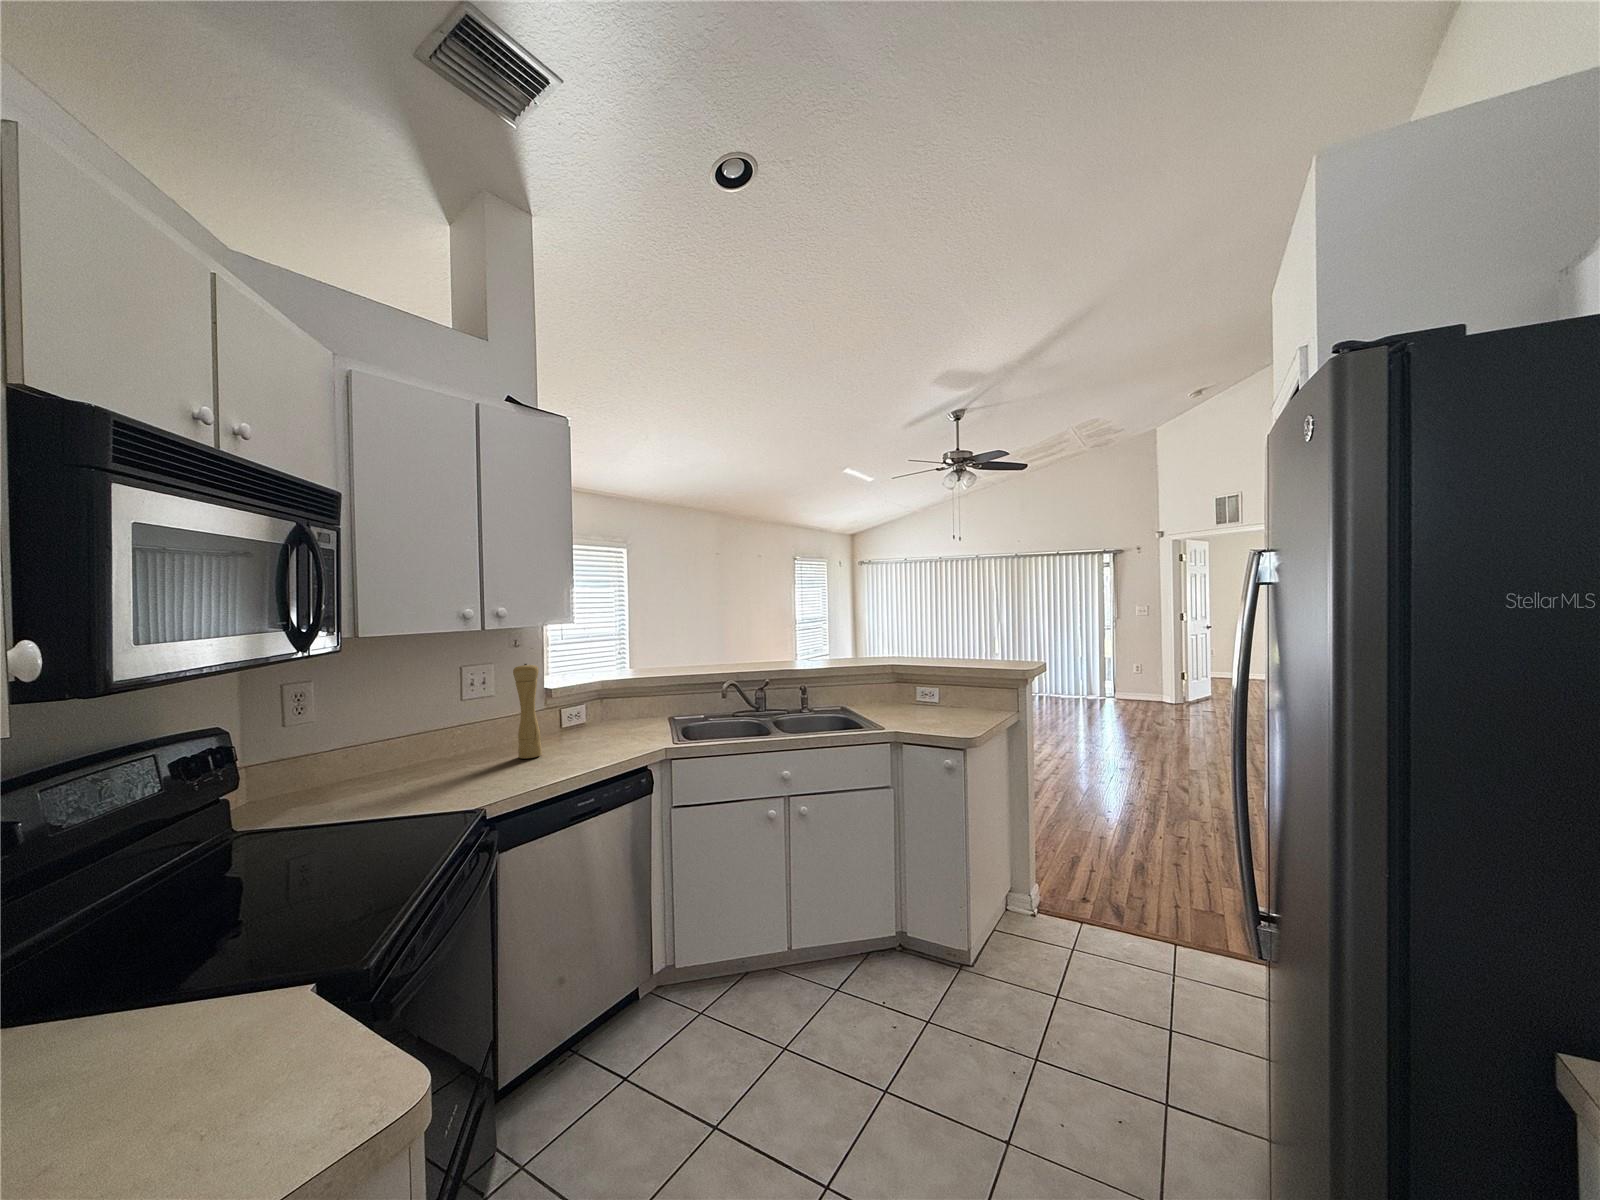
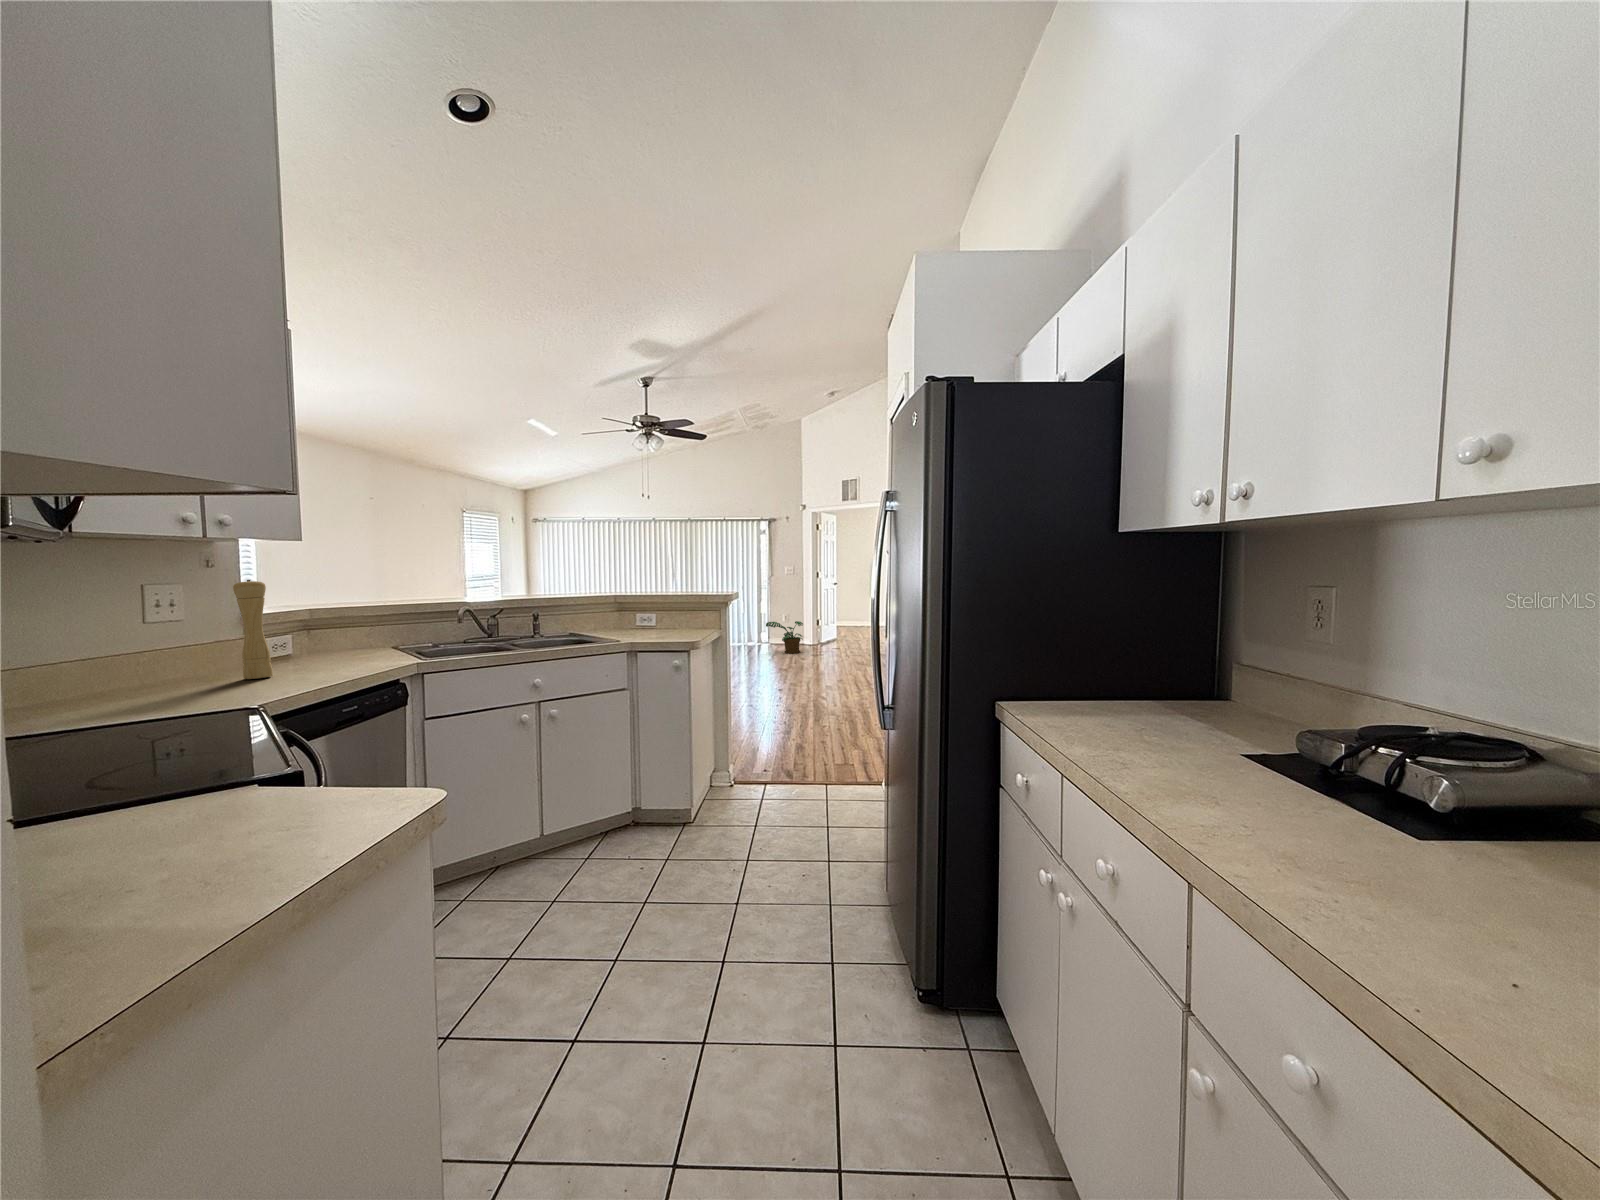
potted plant: none [1108,671,1160,710] -> present [766,621,803,654]

